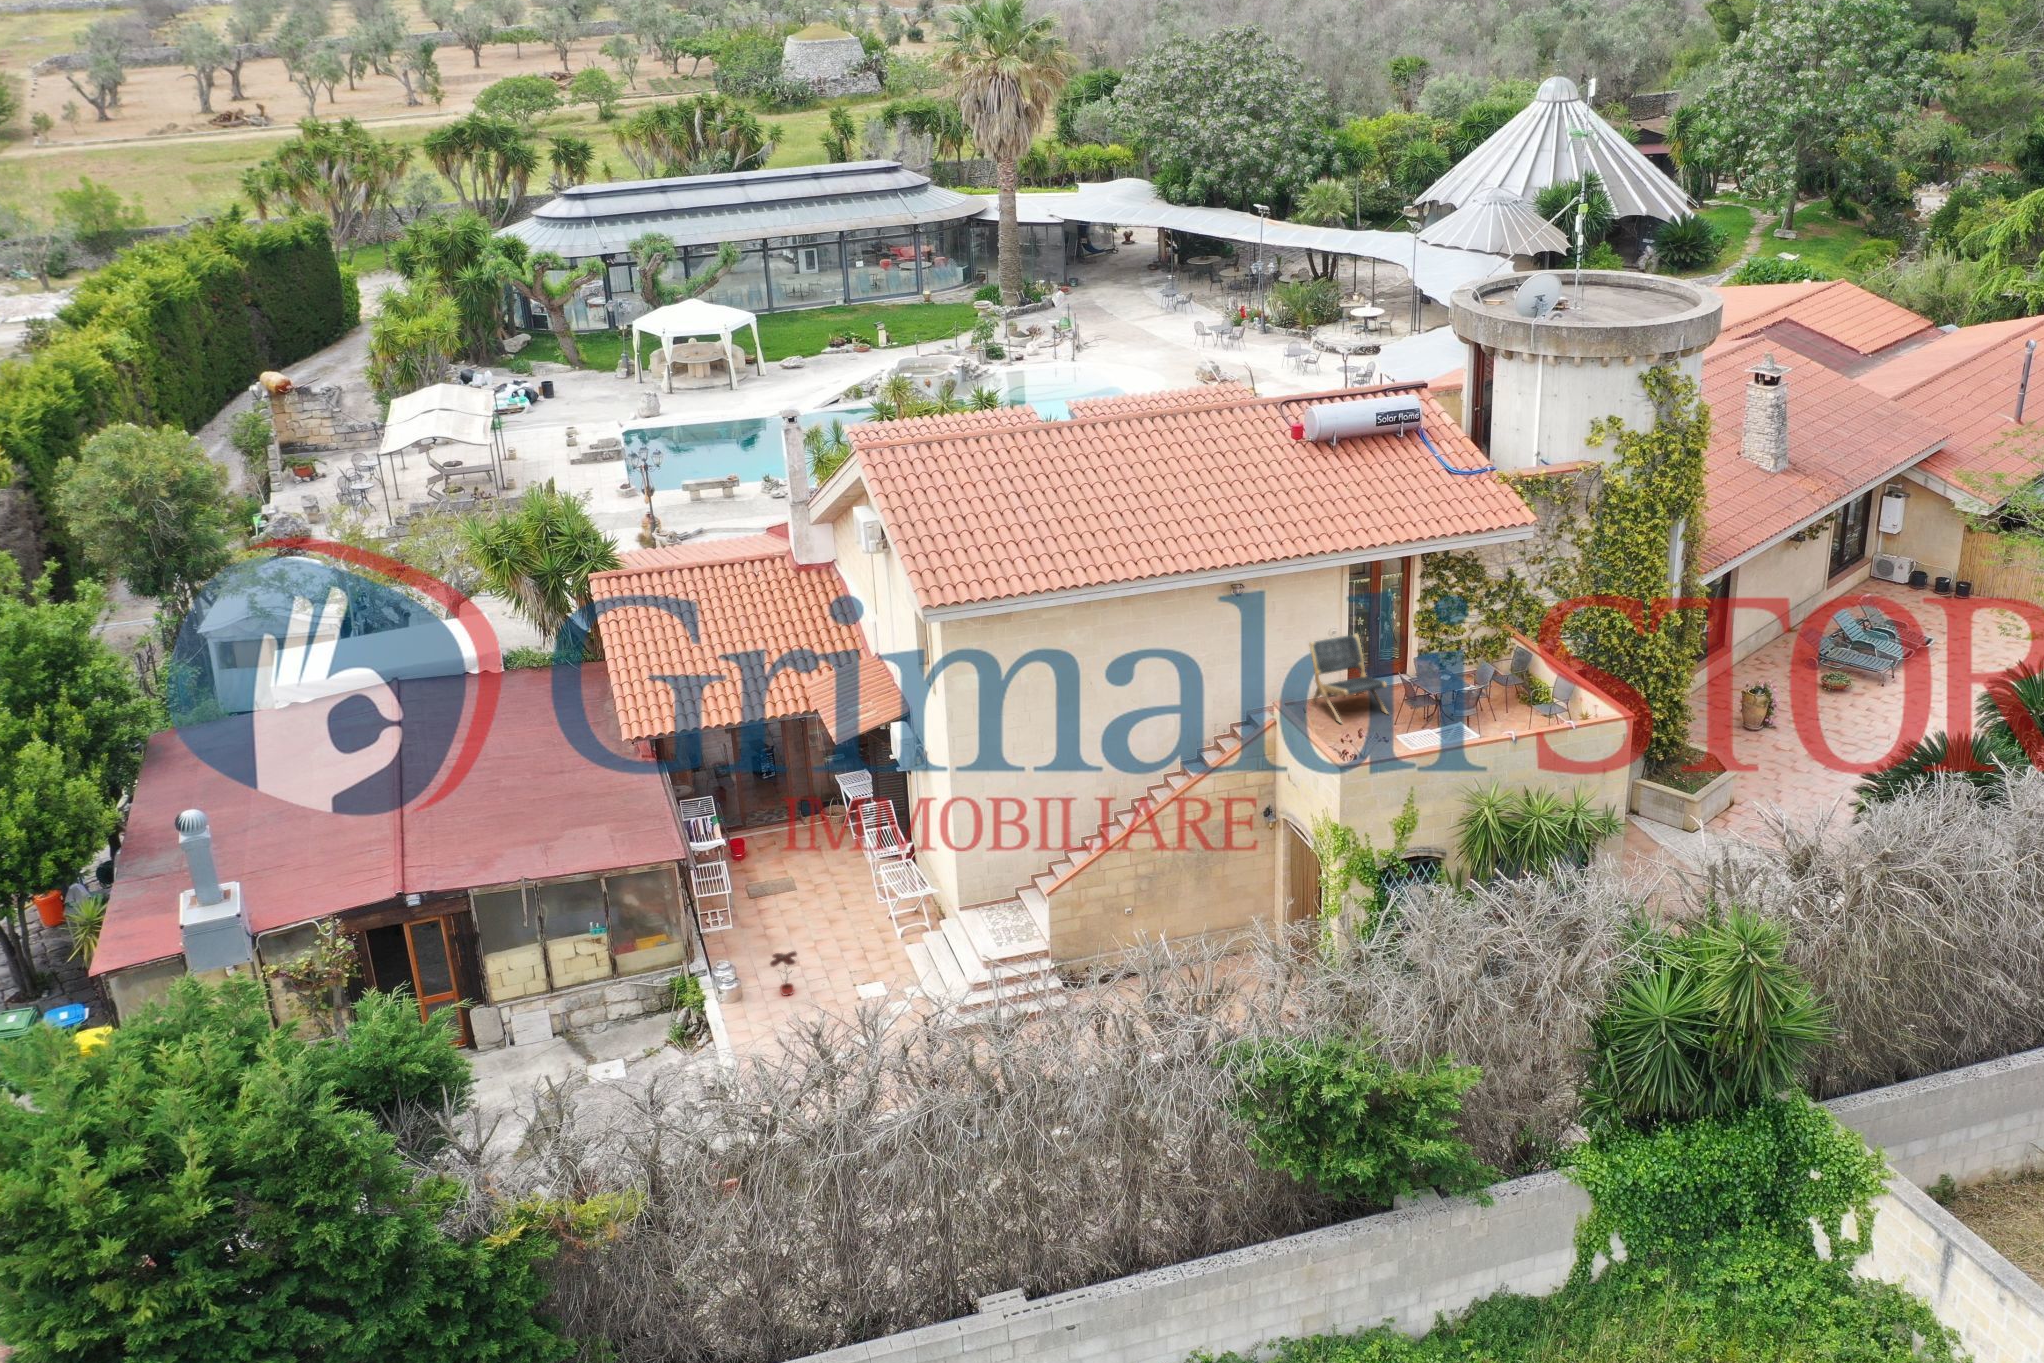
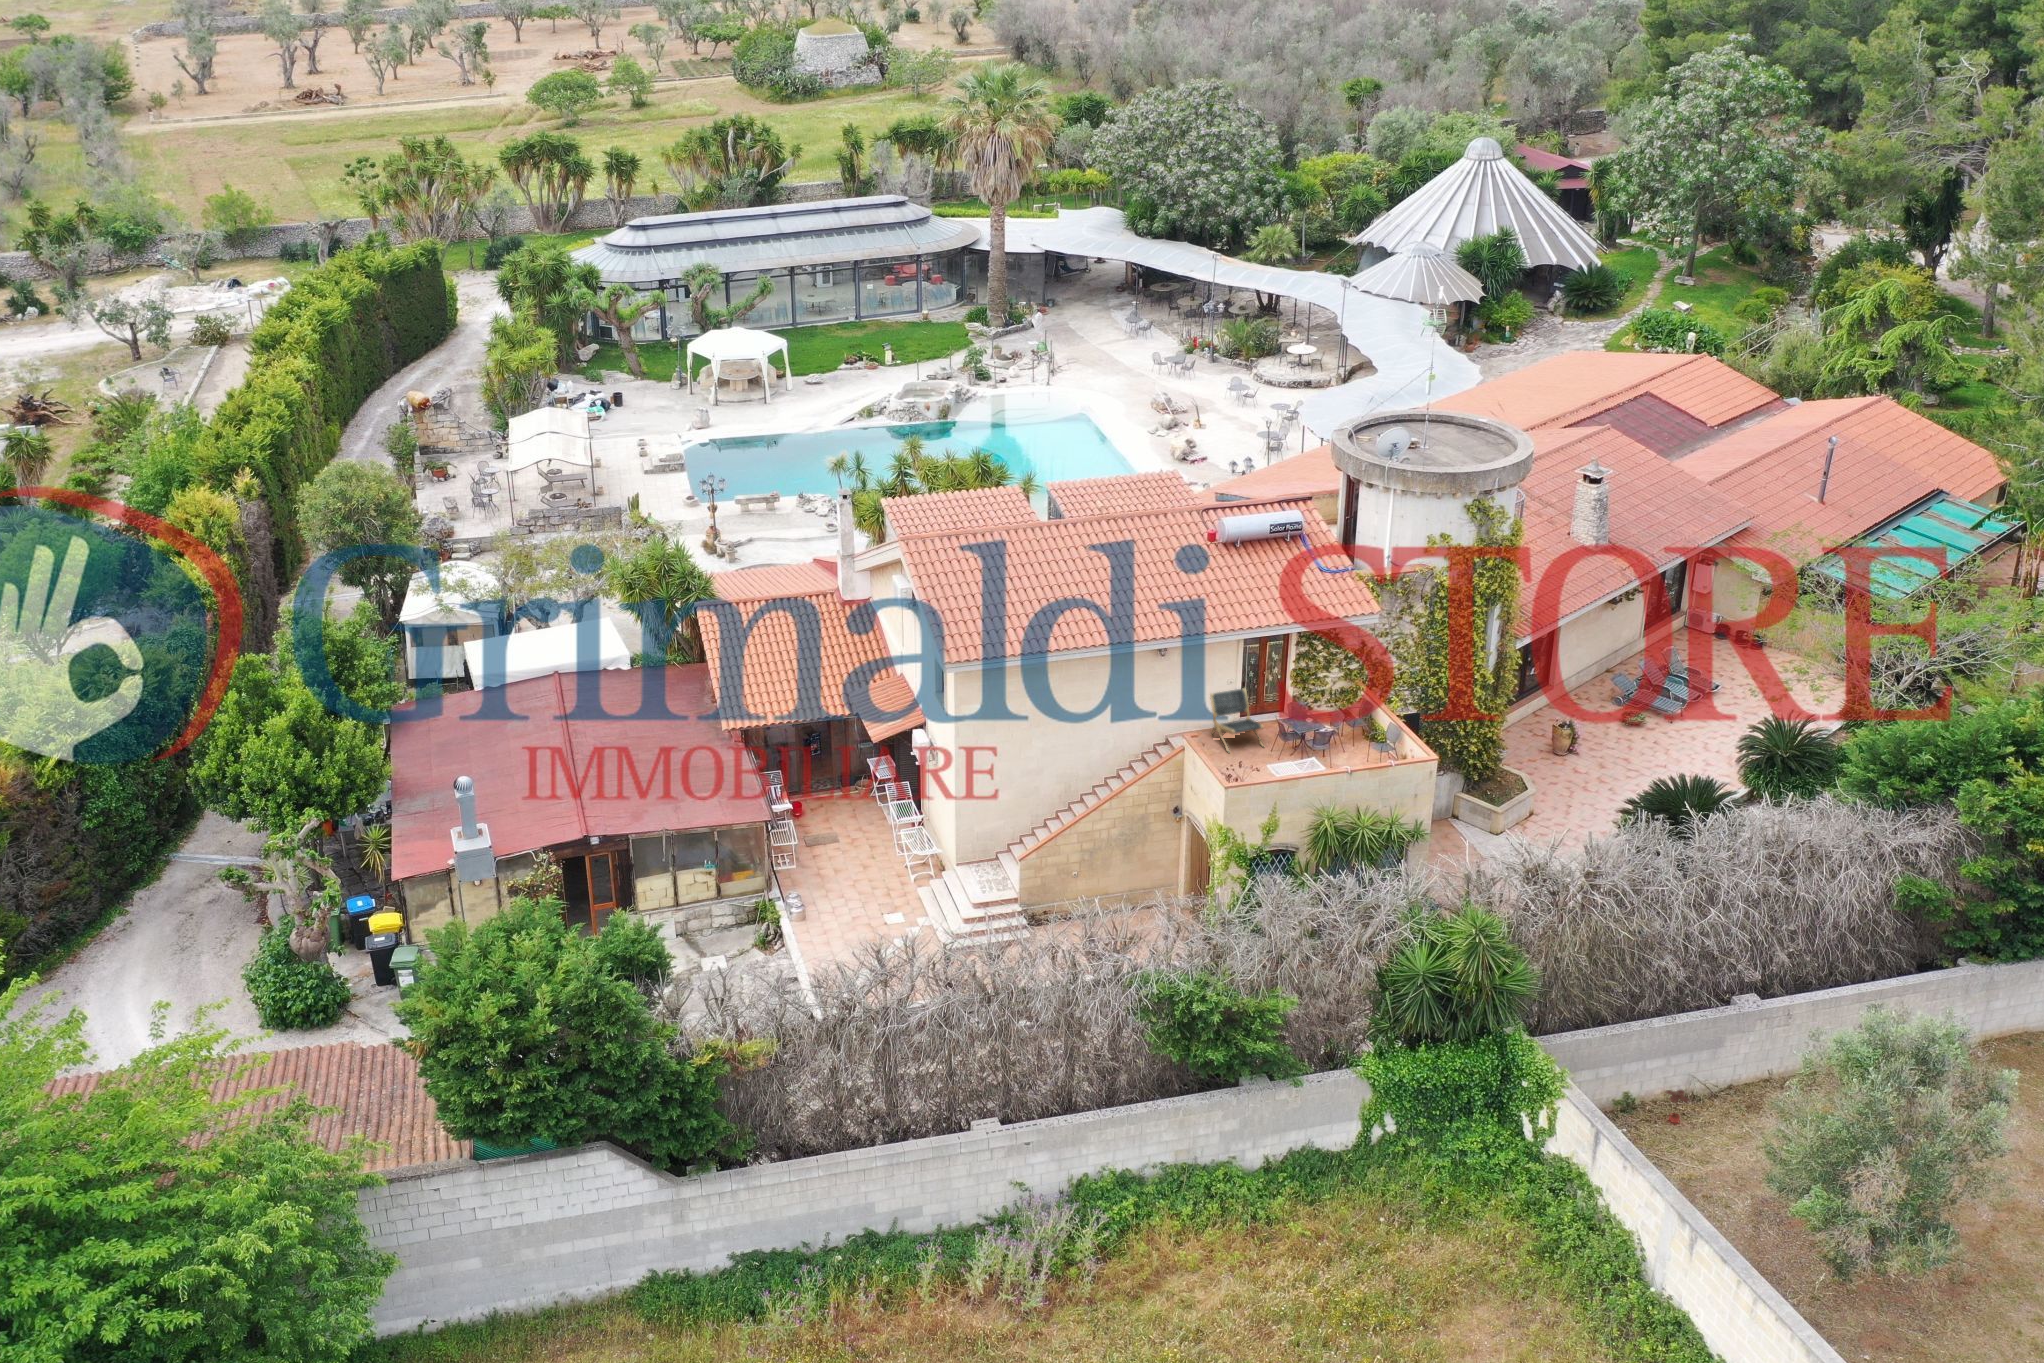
potted plant: present [770,951,797,995] -> present [1666,1090,1689,1123]

